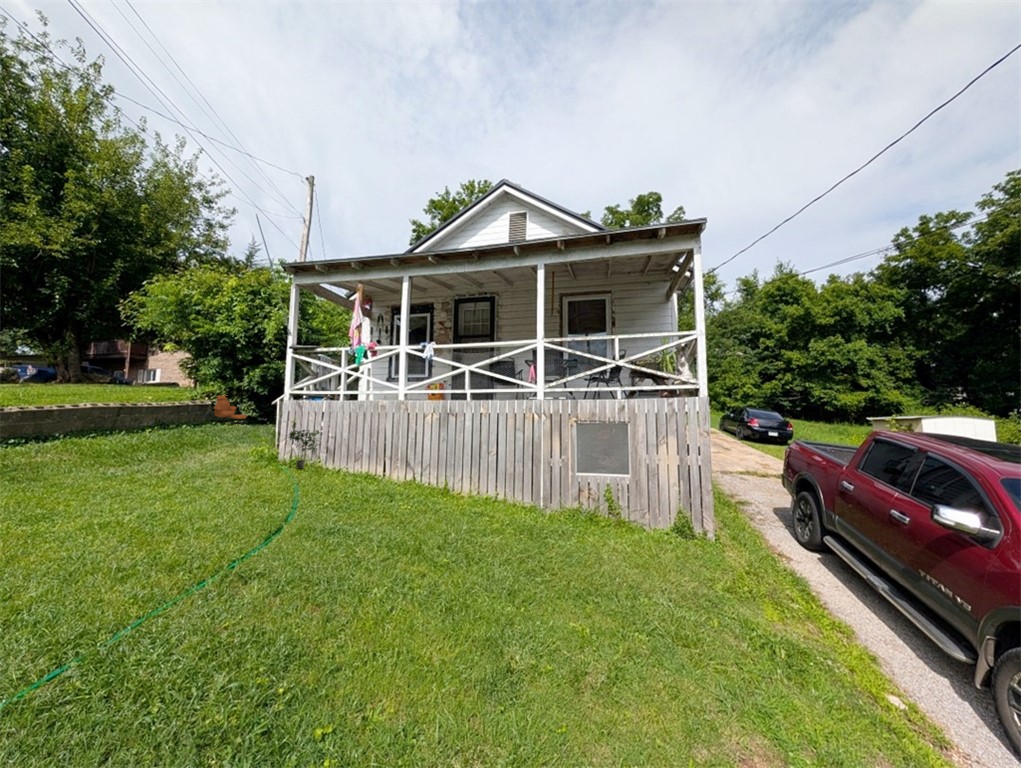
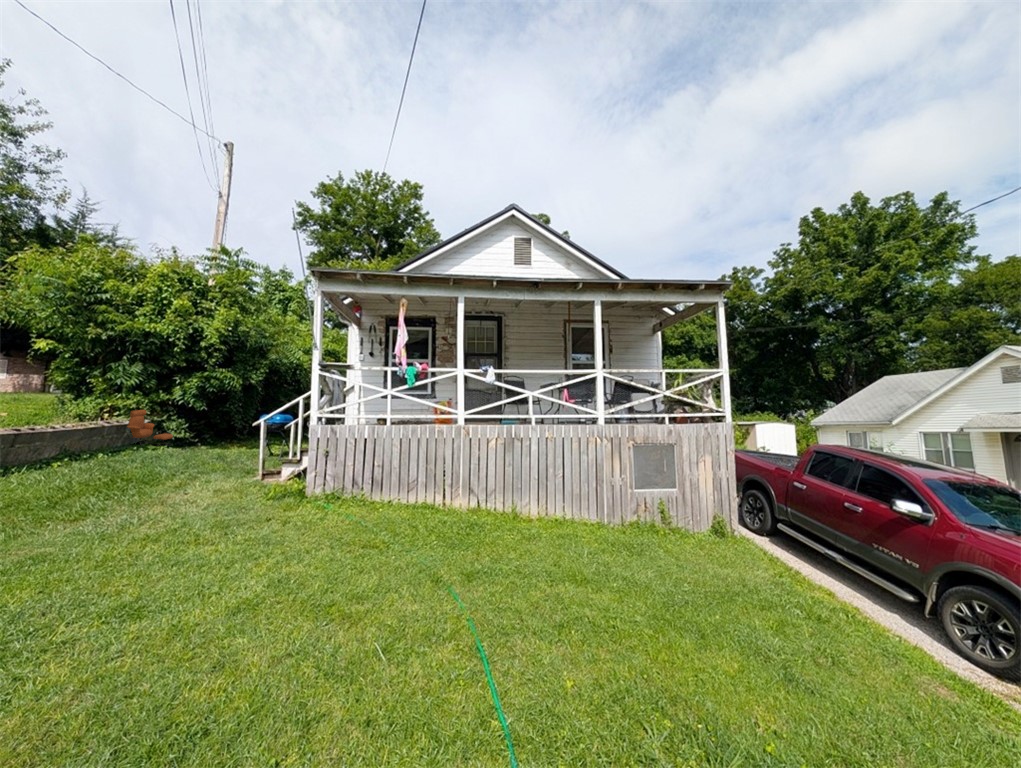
potted plant: present [289,430,320,469] -> none [332,460,369,503]

